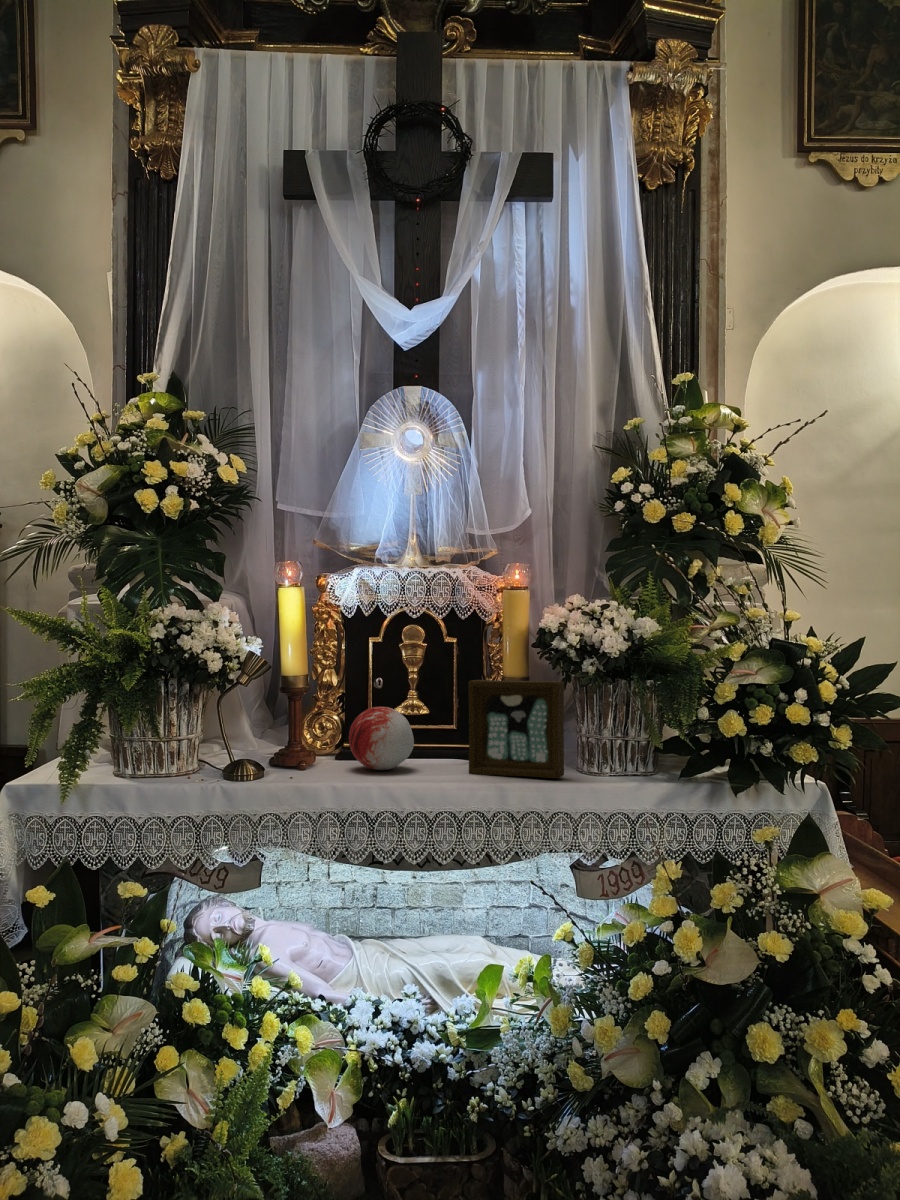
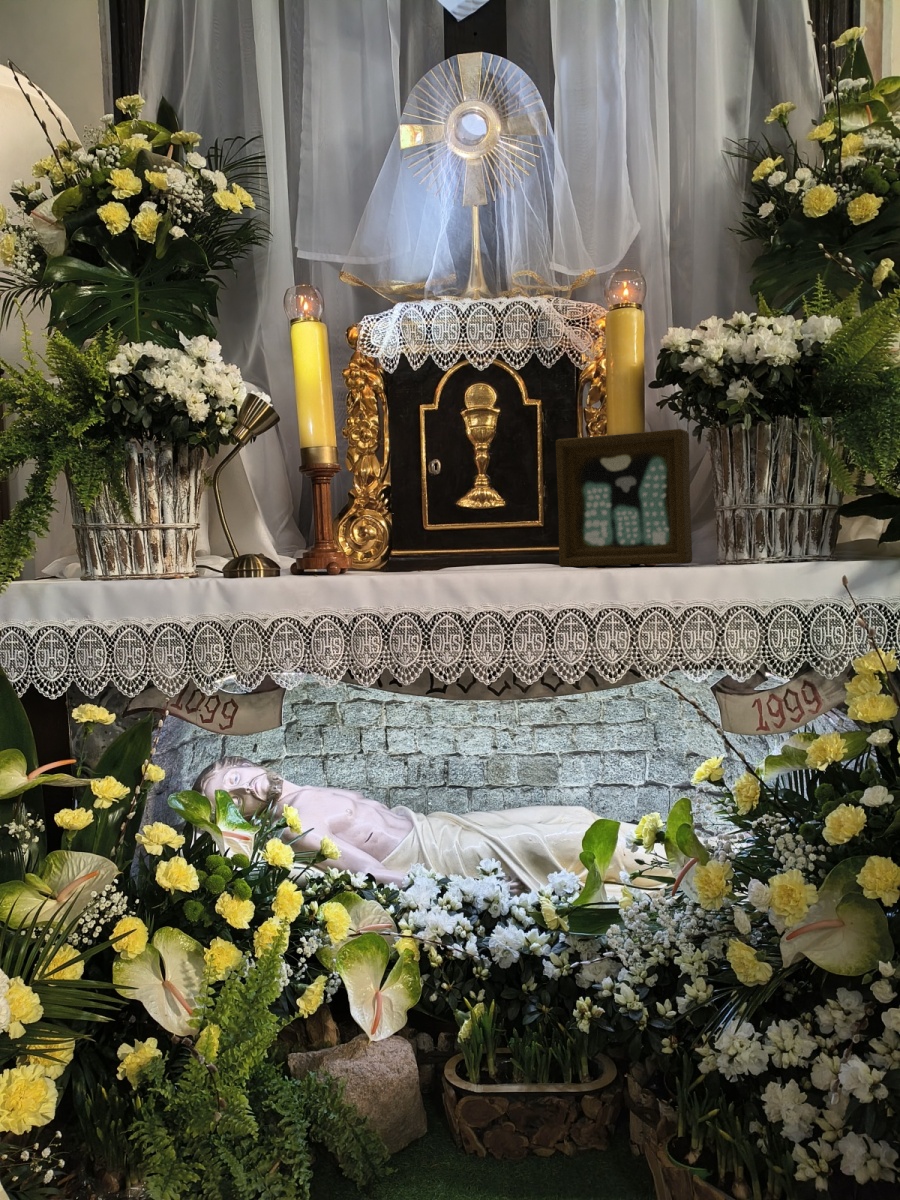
decorative orb: present [349,707,414,770] -> none [395,482,483,567]

